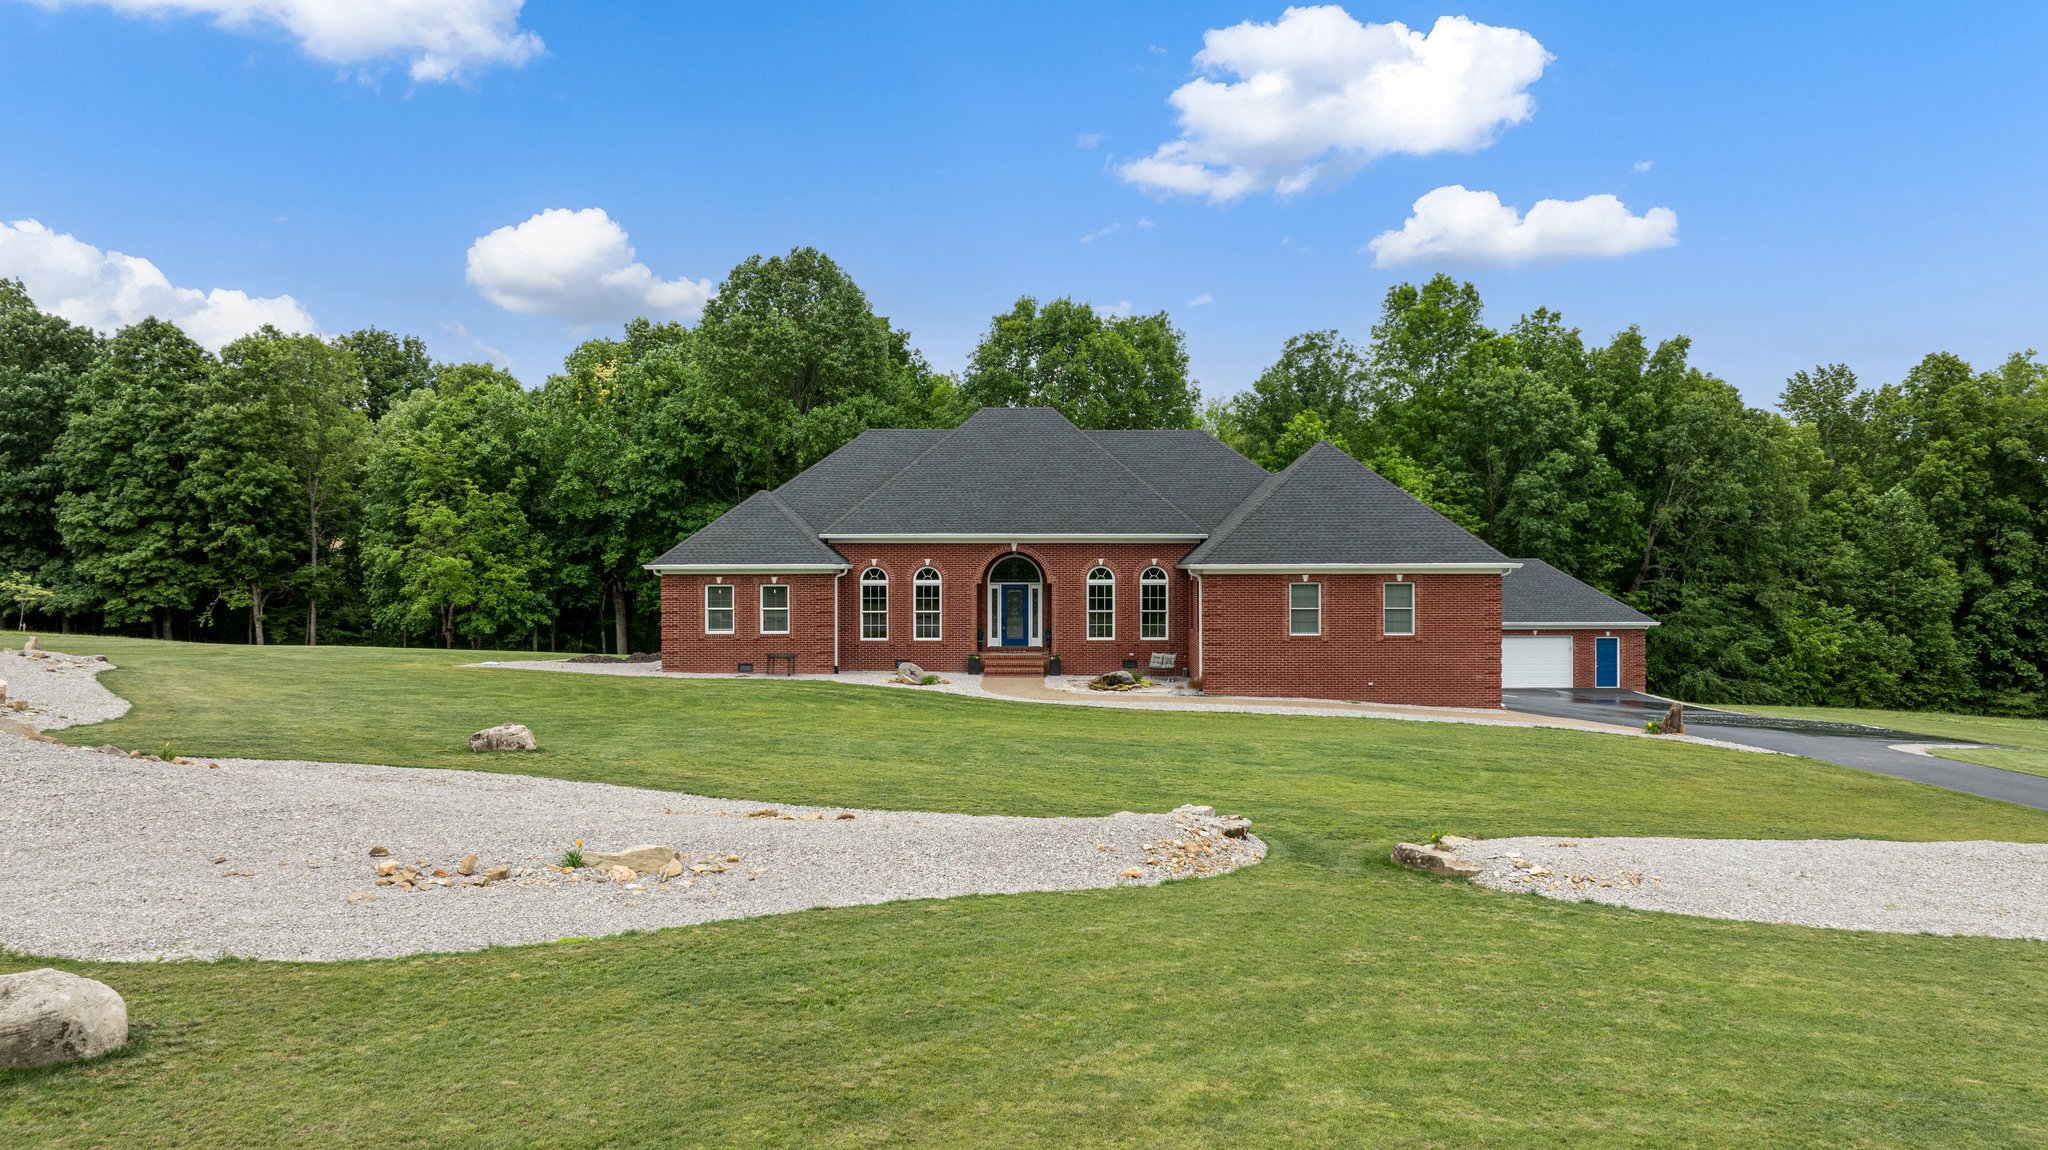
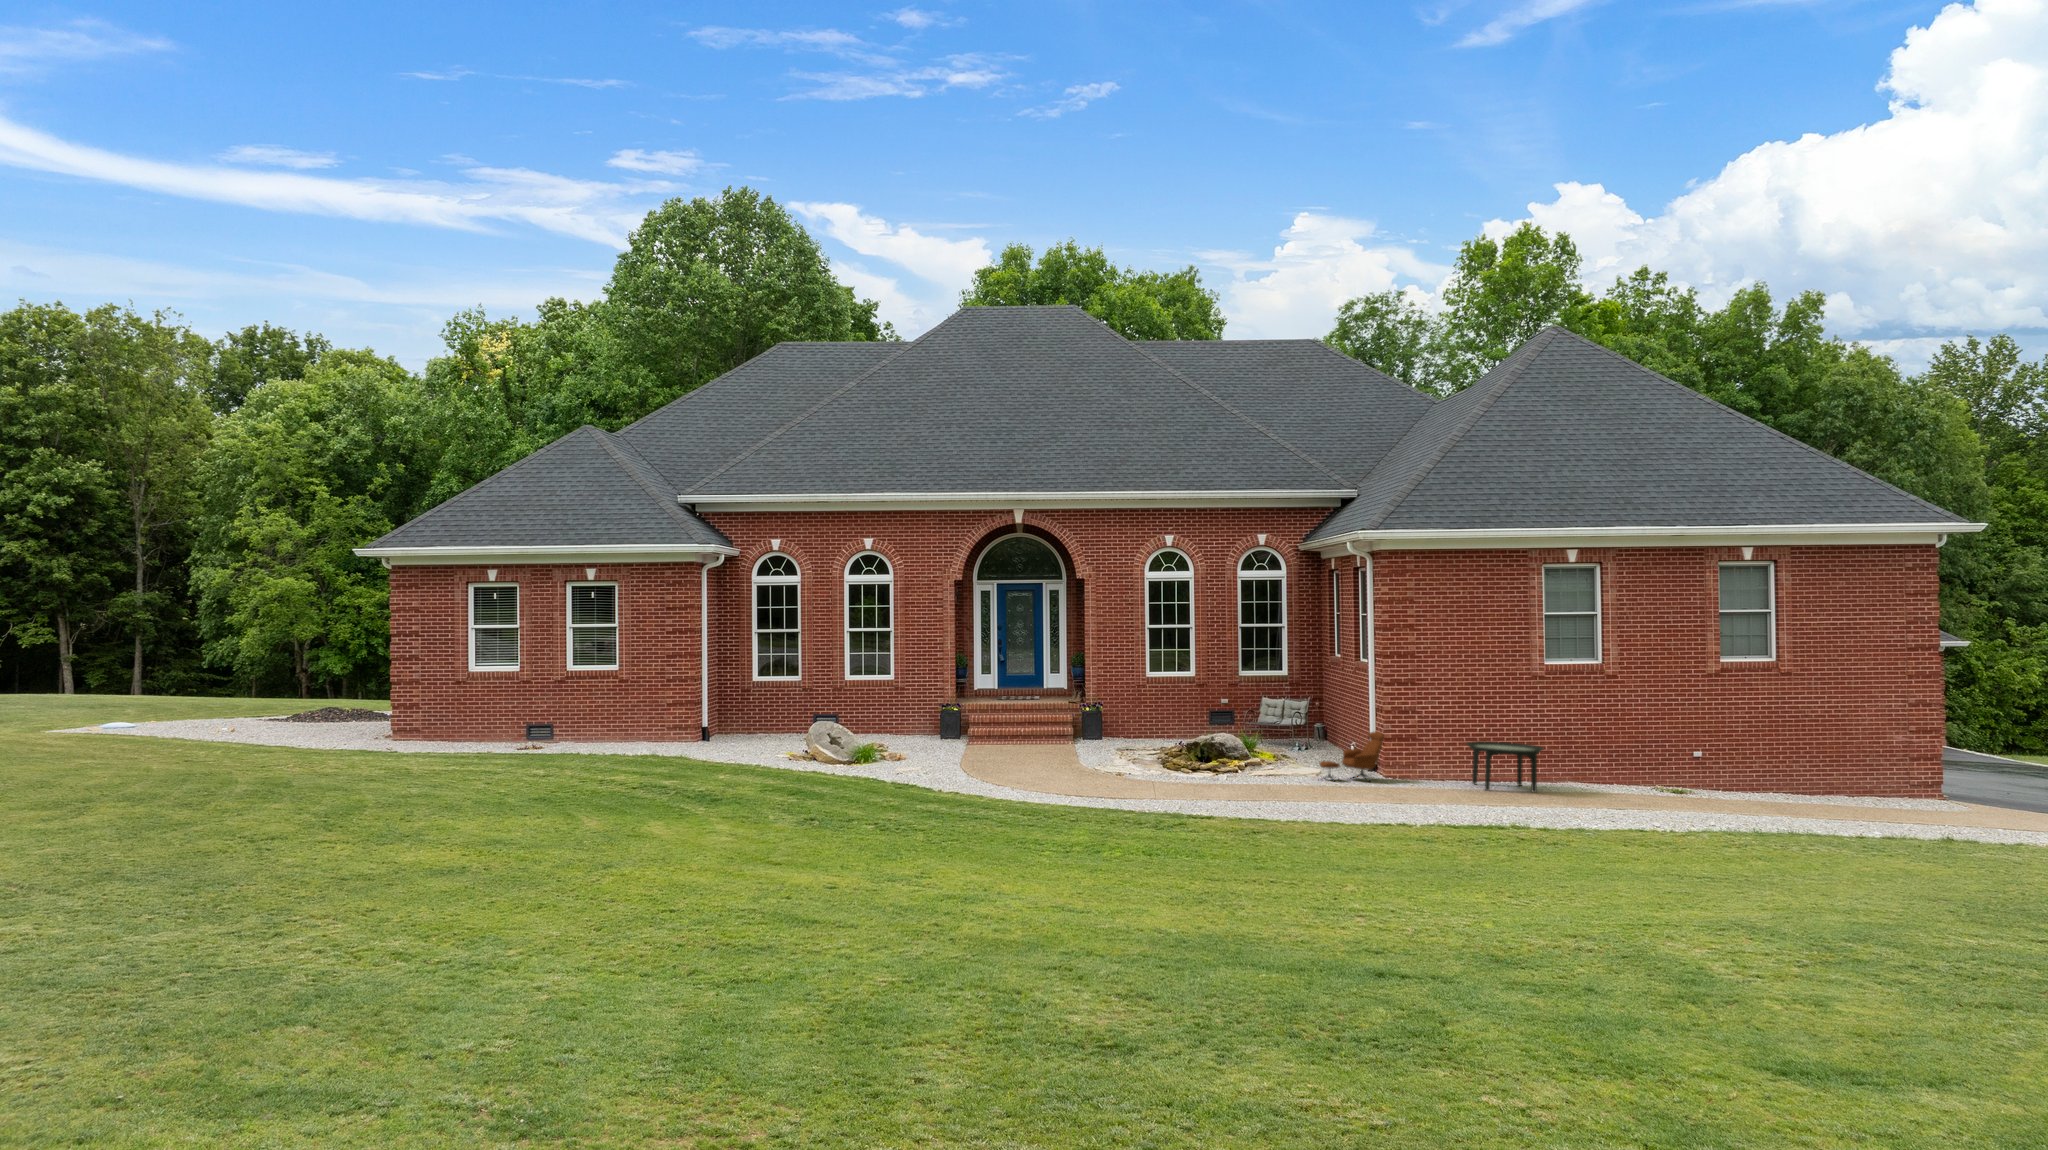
round table: present [765,653,798,675] -> present [1467,741,1543,793]

